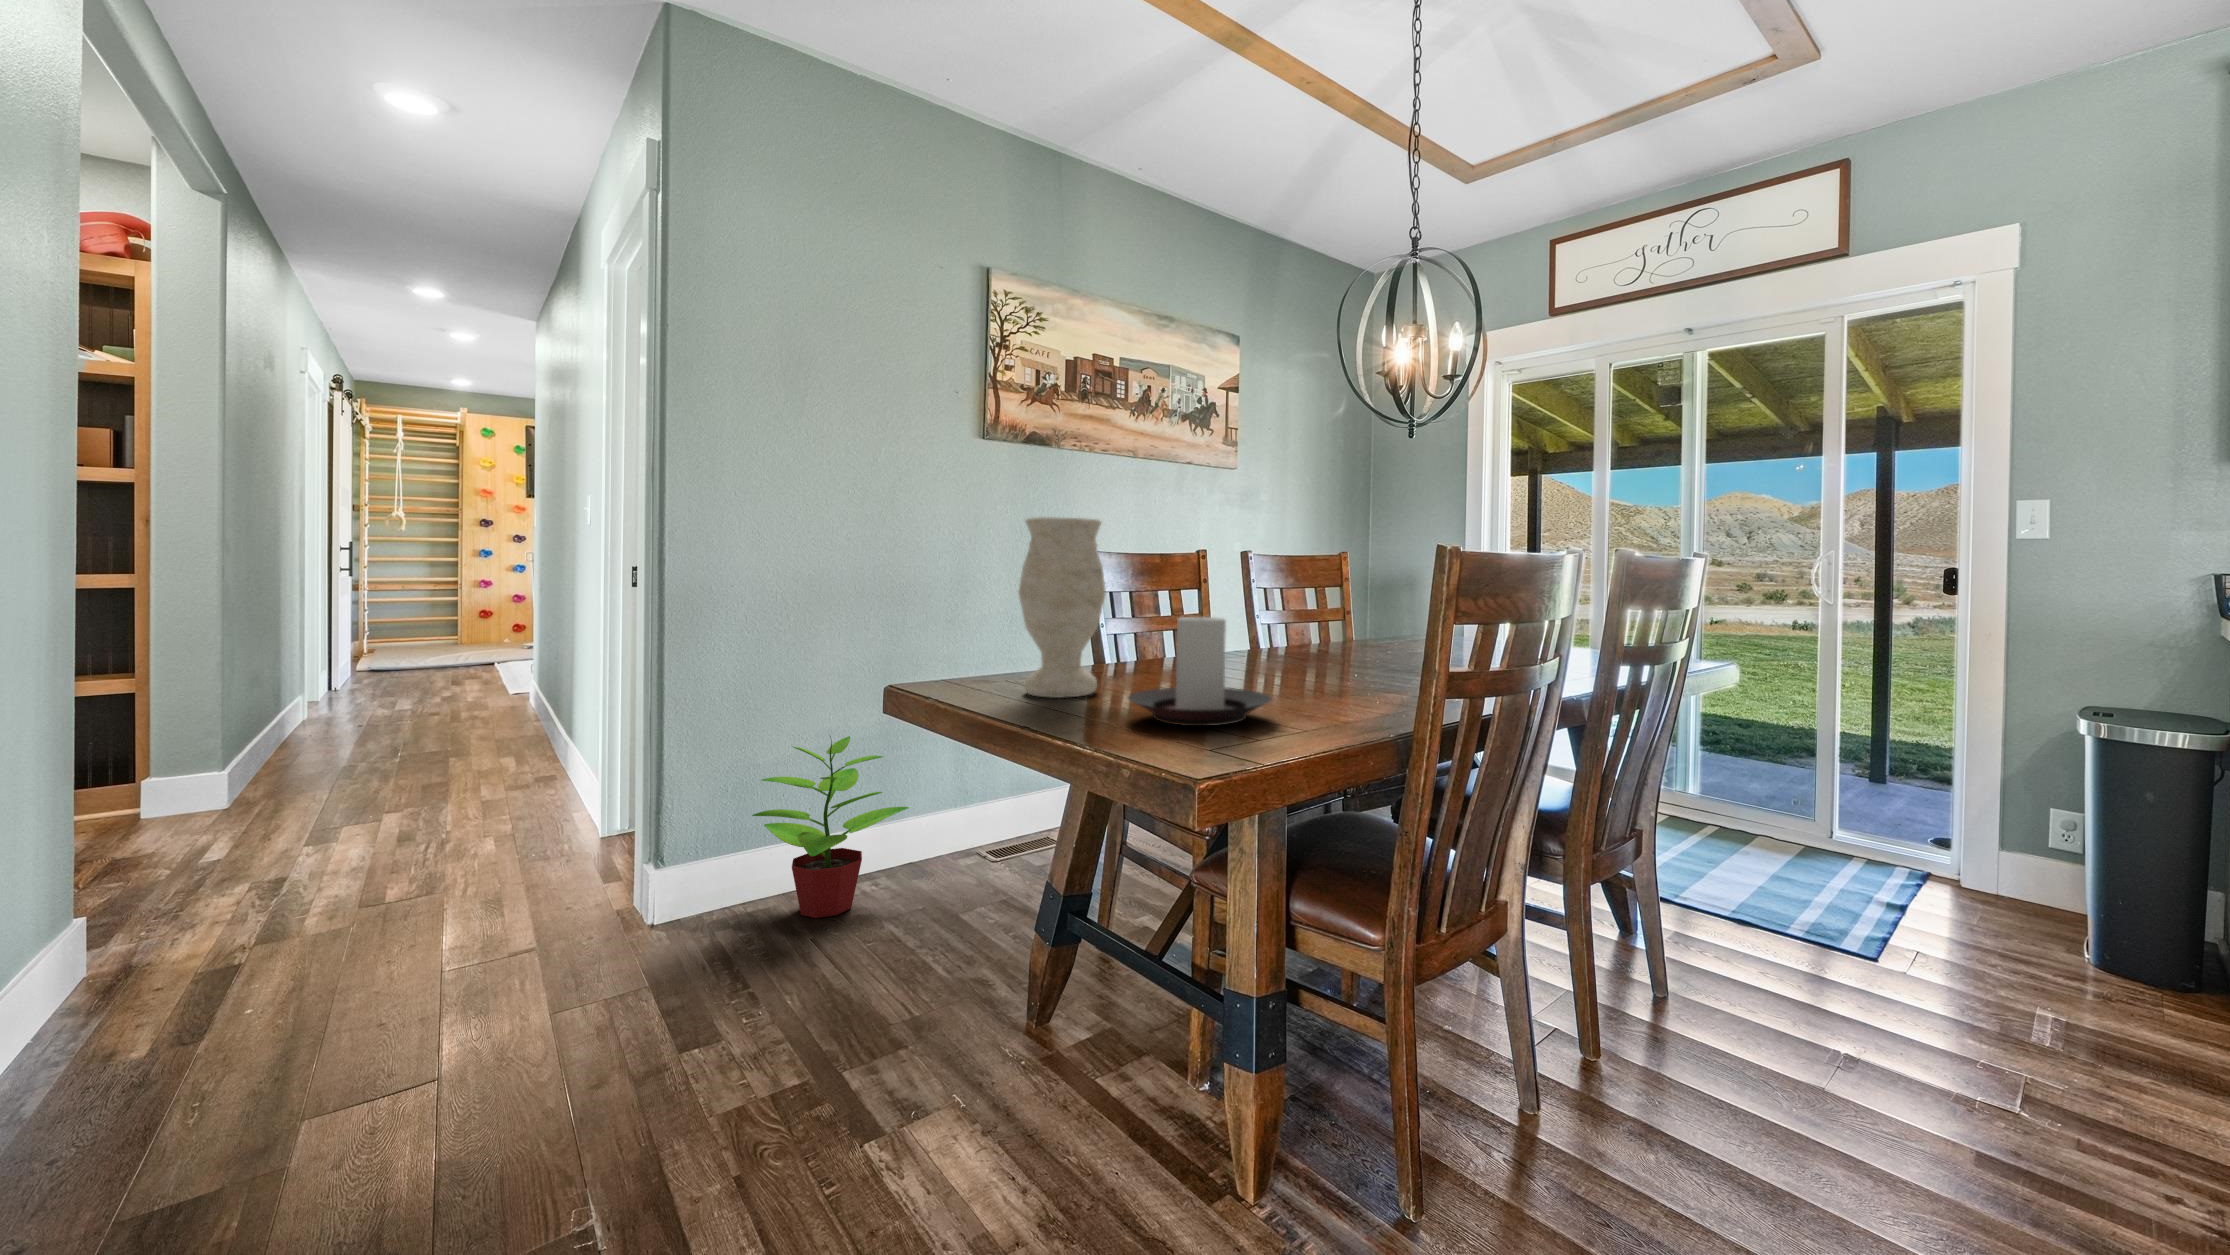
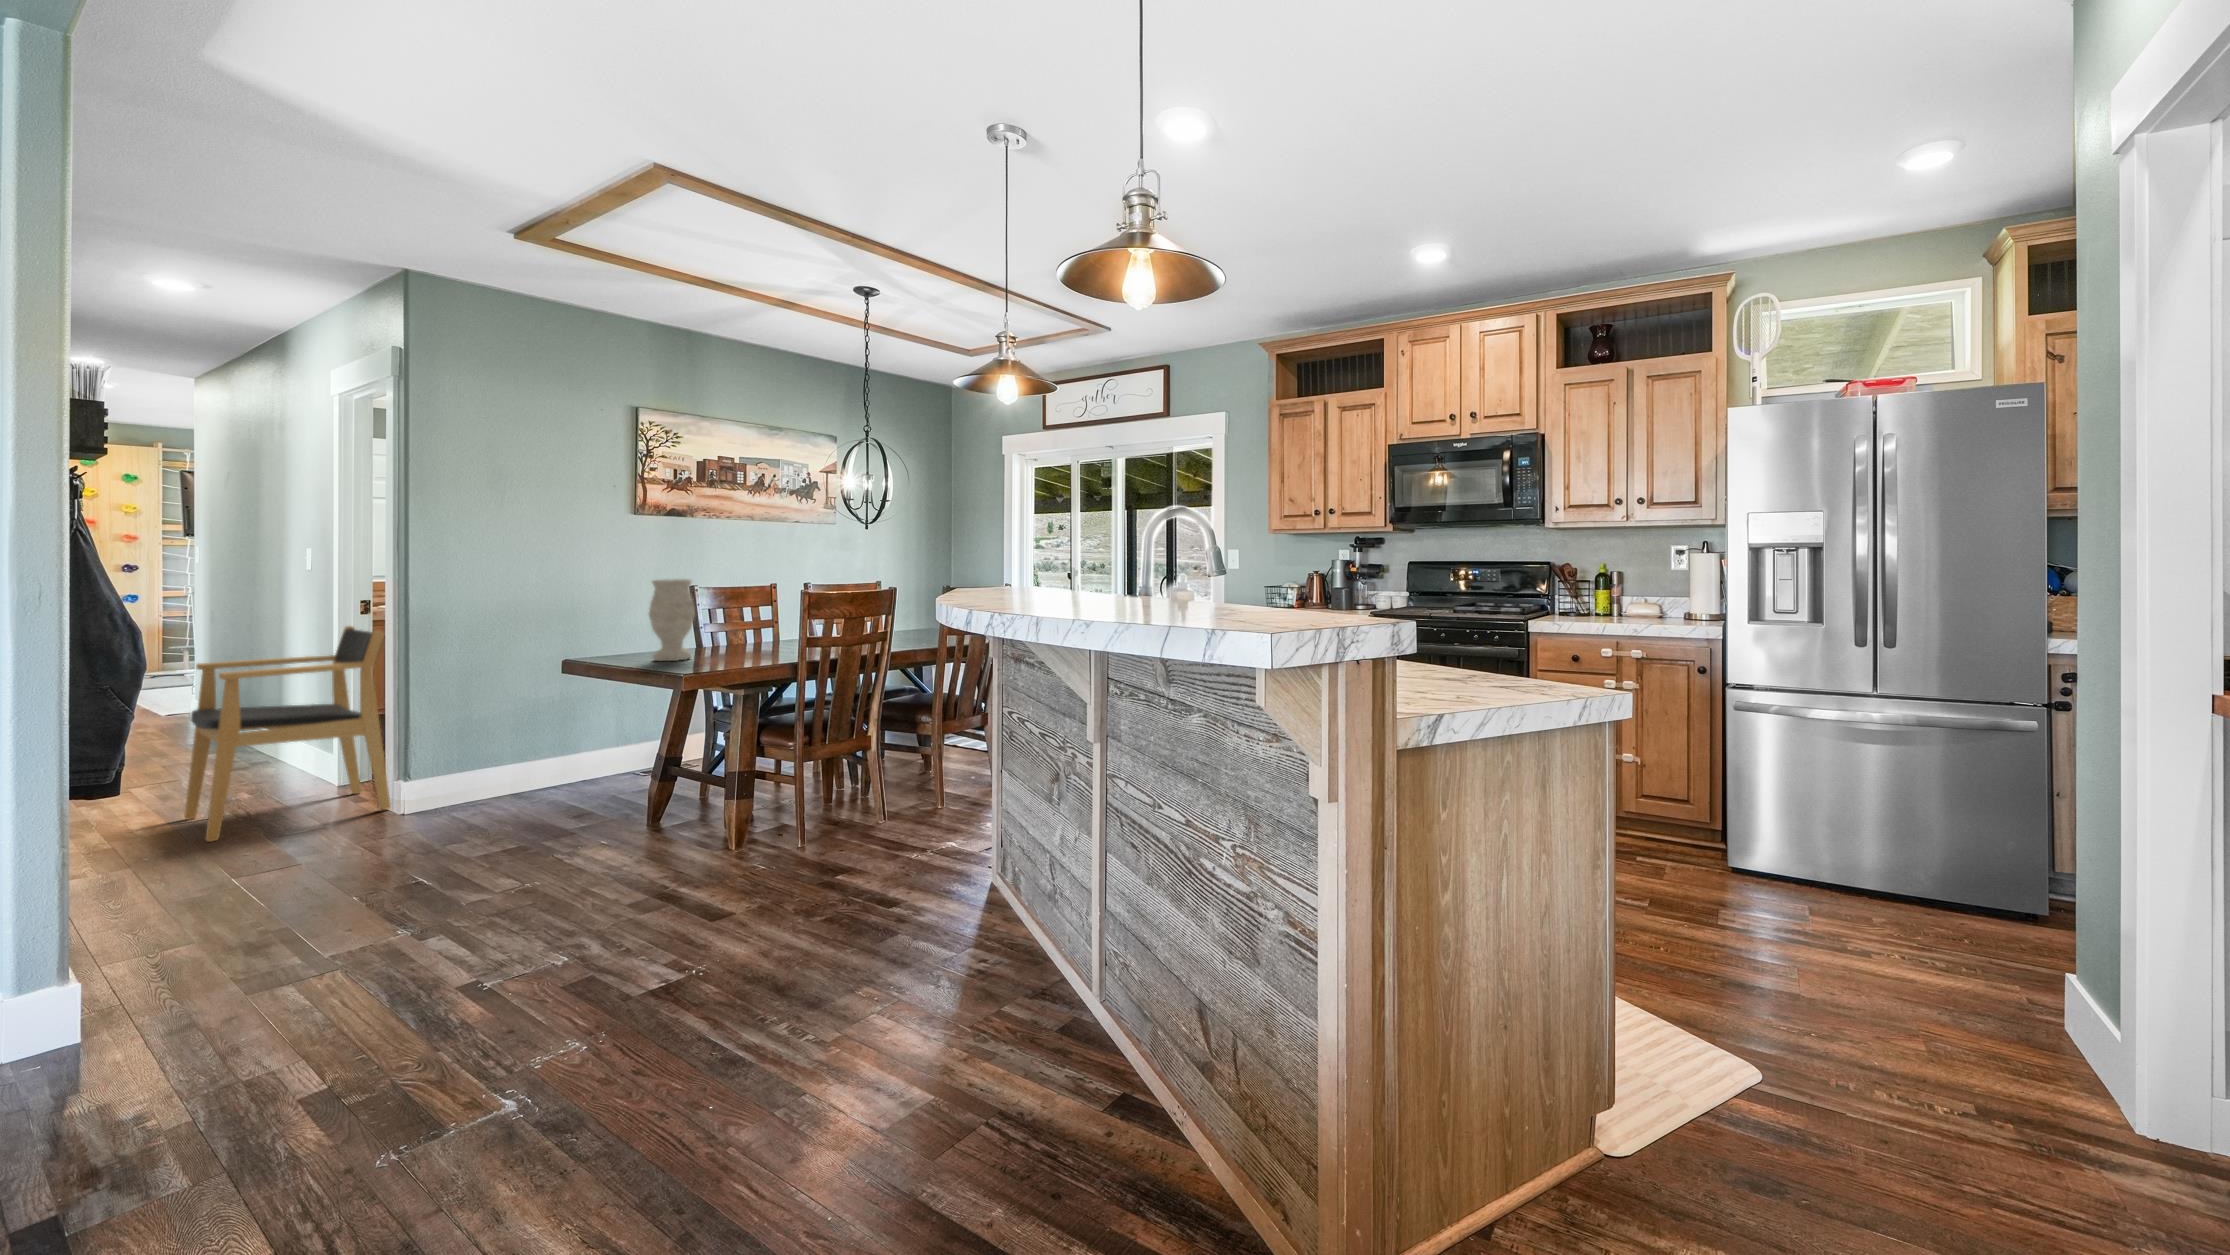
armchair: none [332,599,623,967] -> present [184,626,391,842]
candle holder: present [1128,616,1271,726] -> none [697,620,765,666]
potted plant: present [752,736,909,918] -> none [484,698,589,803]

